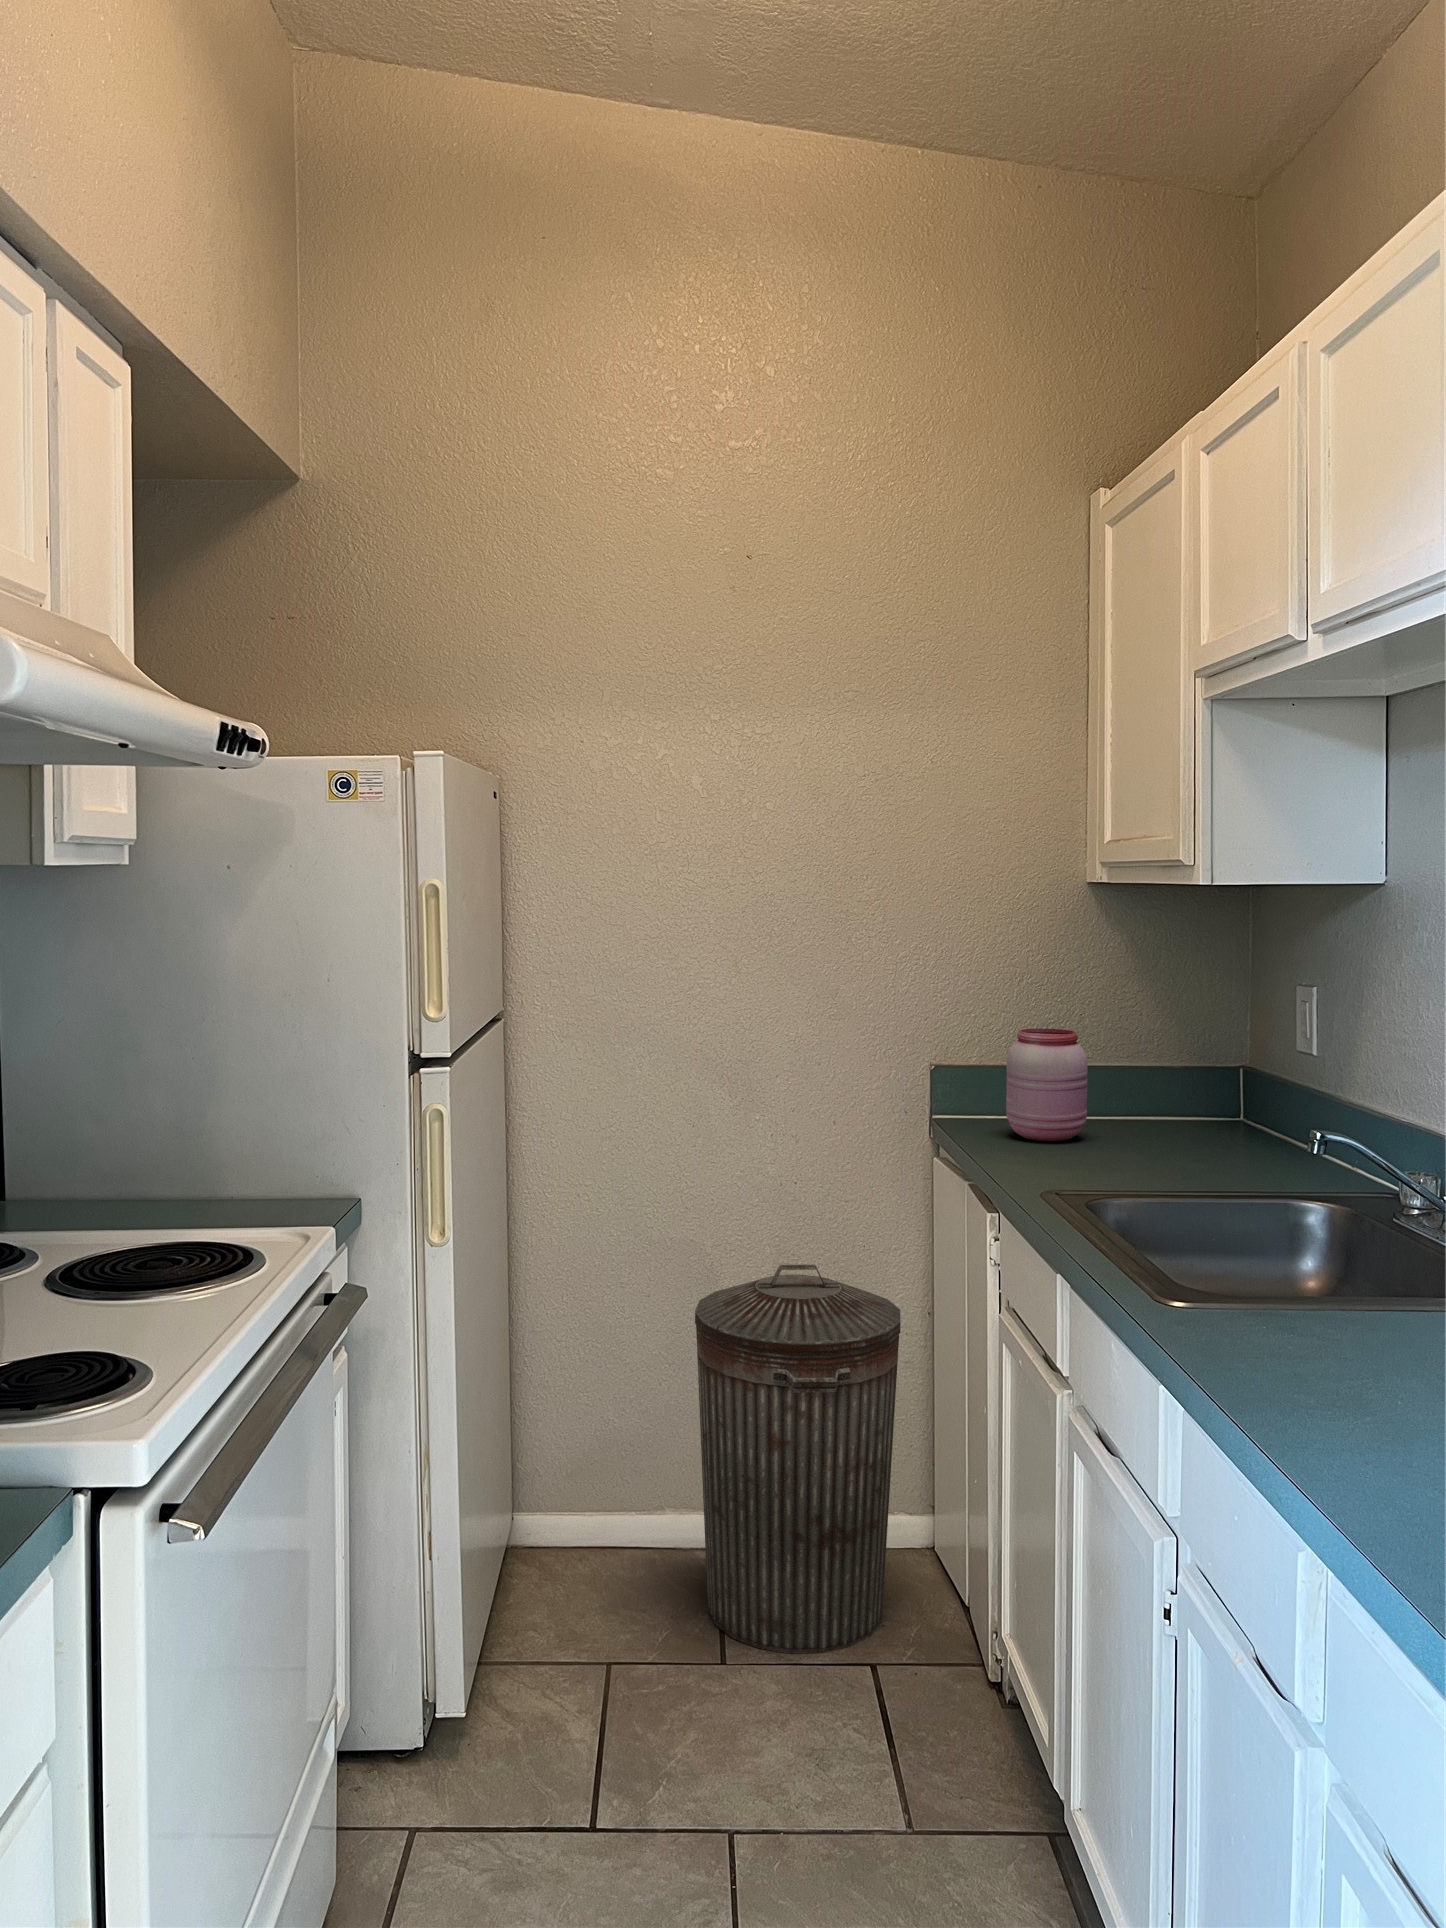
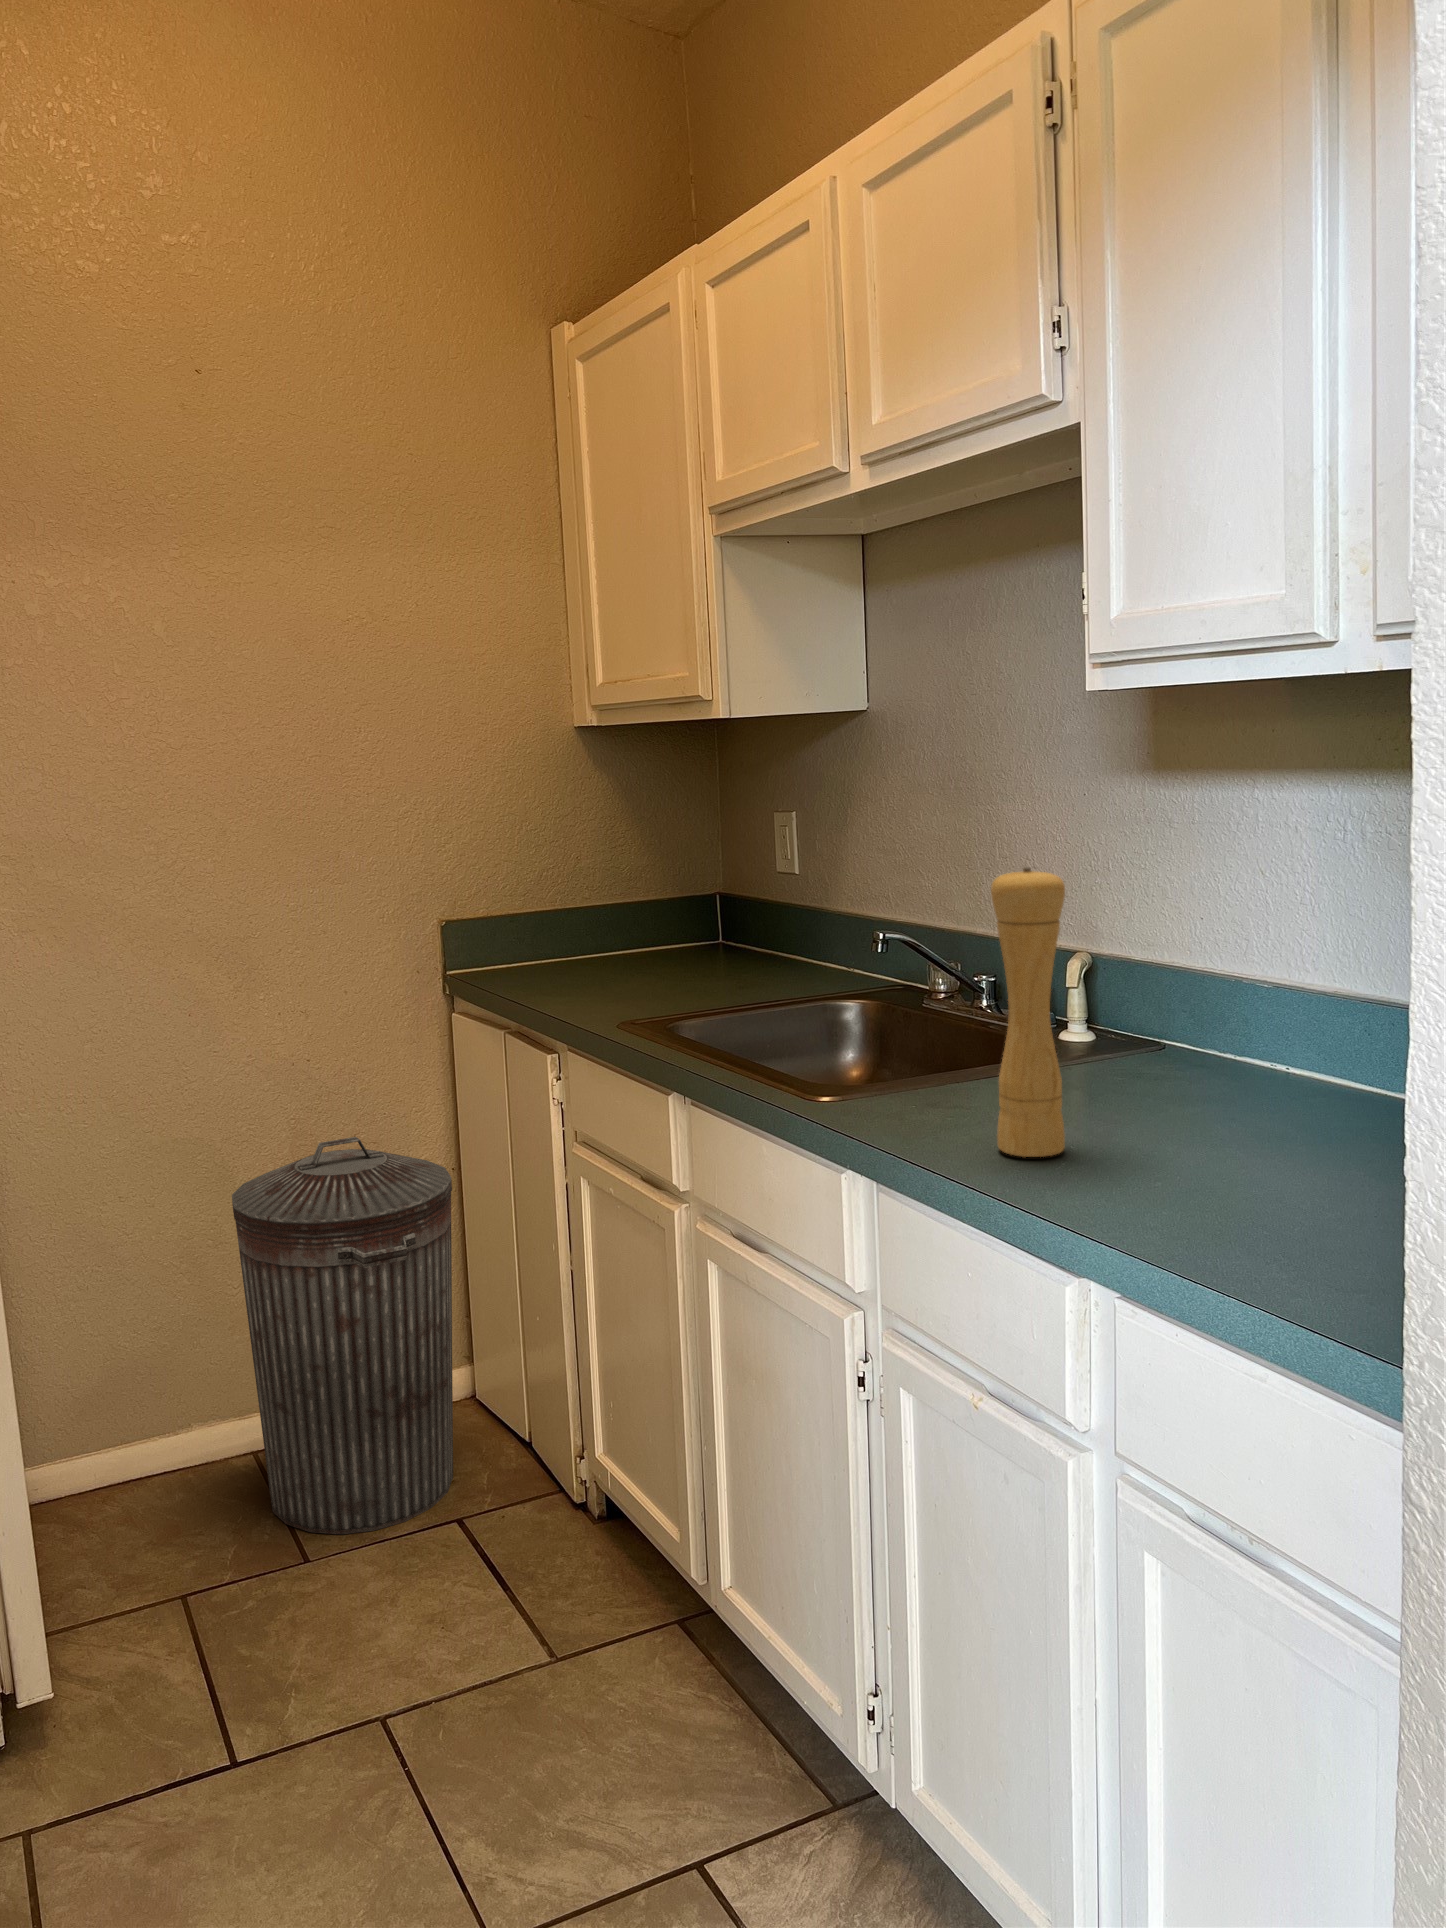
jar: present [1006,1028,1088,1141] -> none [527,872,606,982]
pepper mill: none [1306,1086,1393,1407] -> present [991,867,1065,1157]

